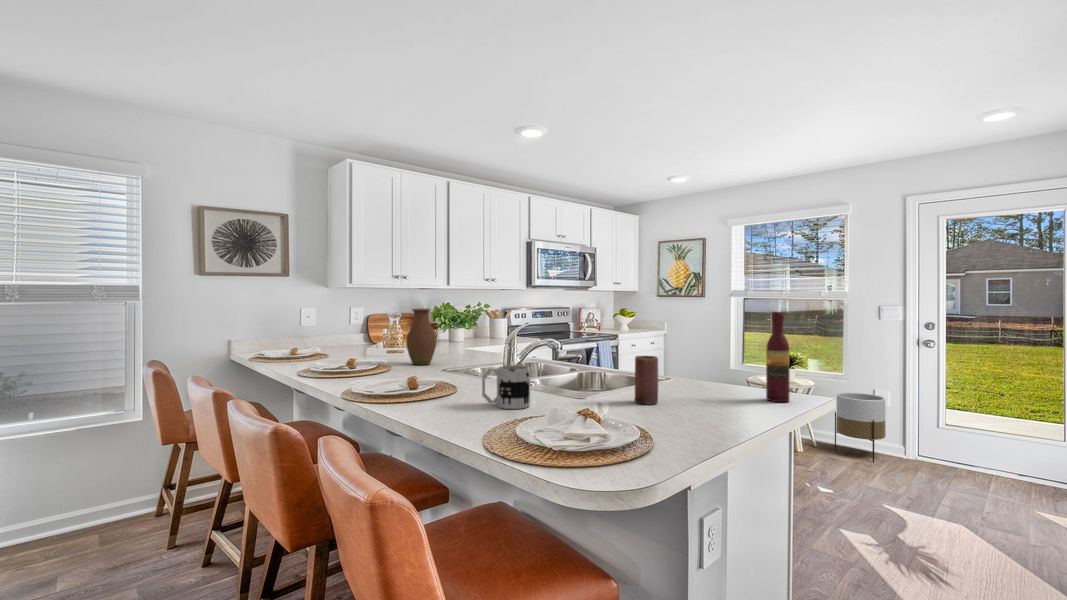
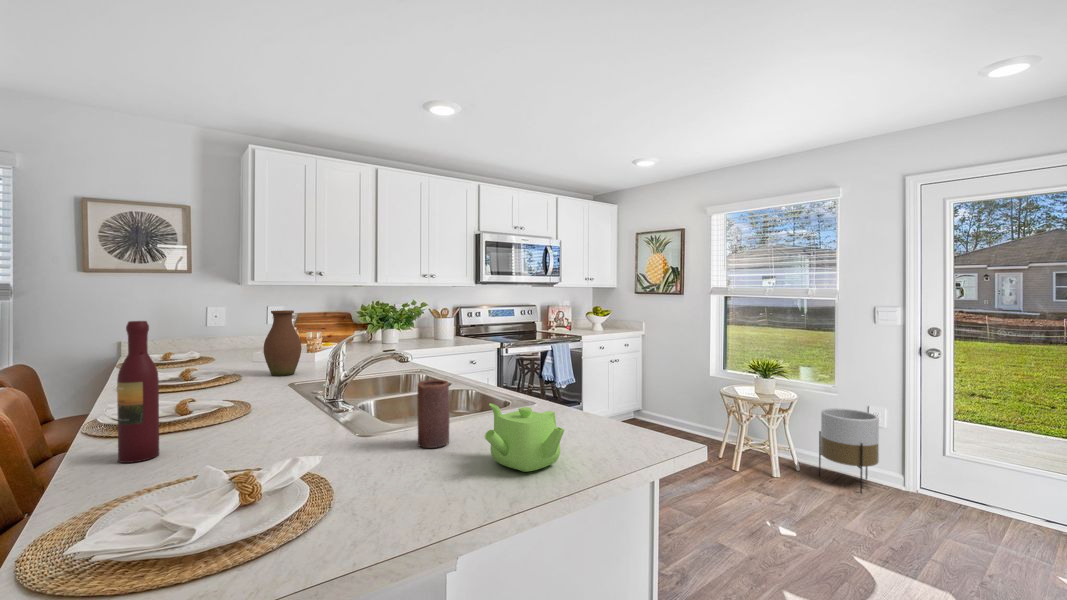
wine bottle: present [766,312,790,402] -> present [117,321,159,463]
mug: present [482,365,530,409] -> none [209,391,272,453]
teapot: none [694,371,769,414] -> present [485,403,564,472]

